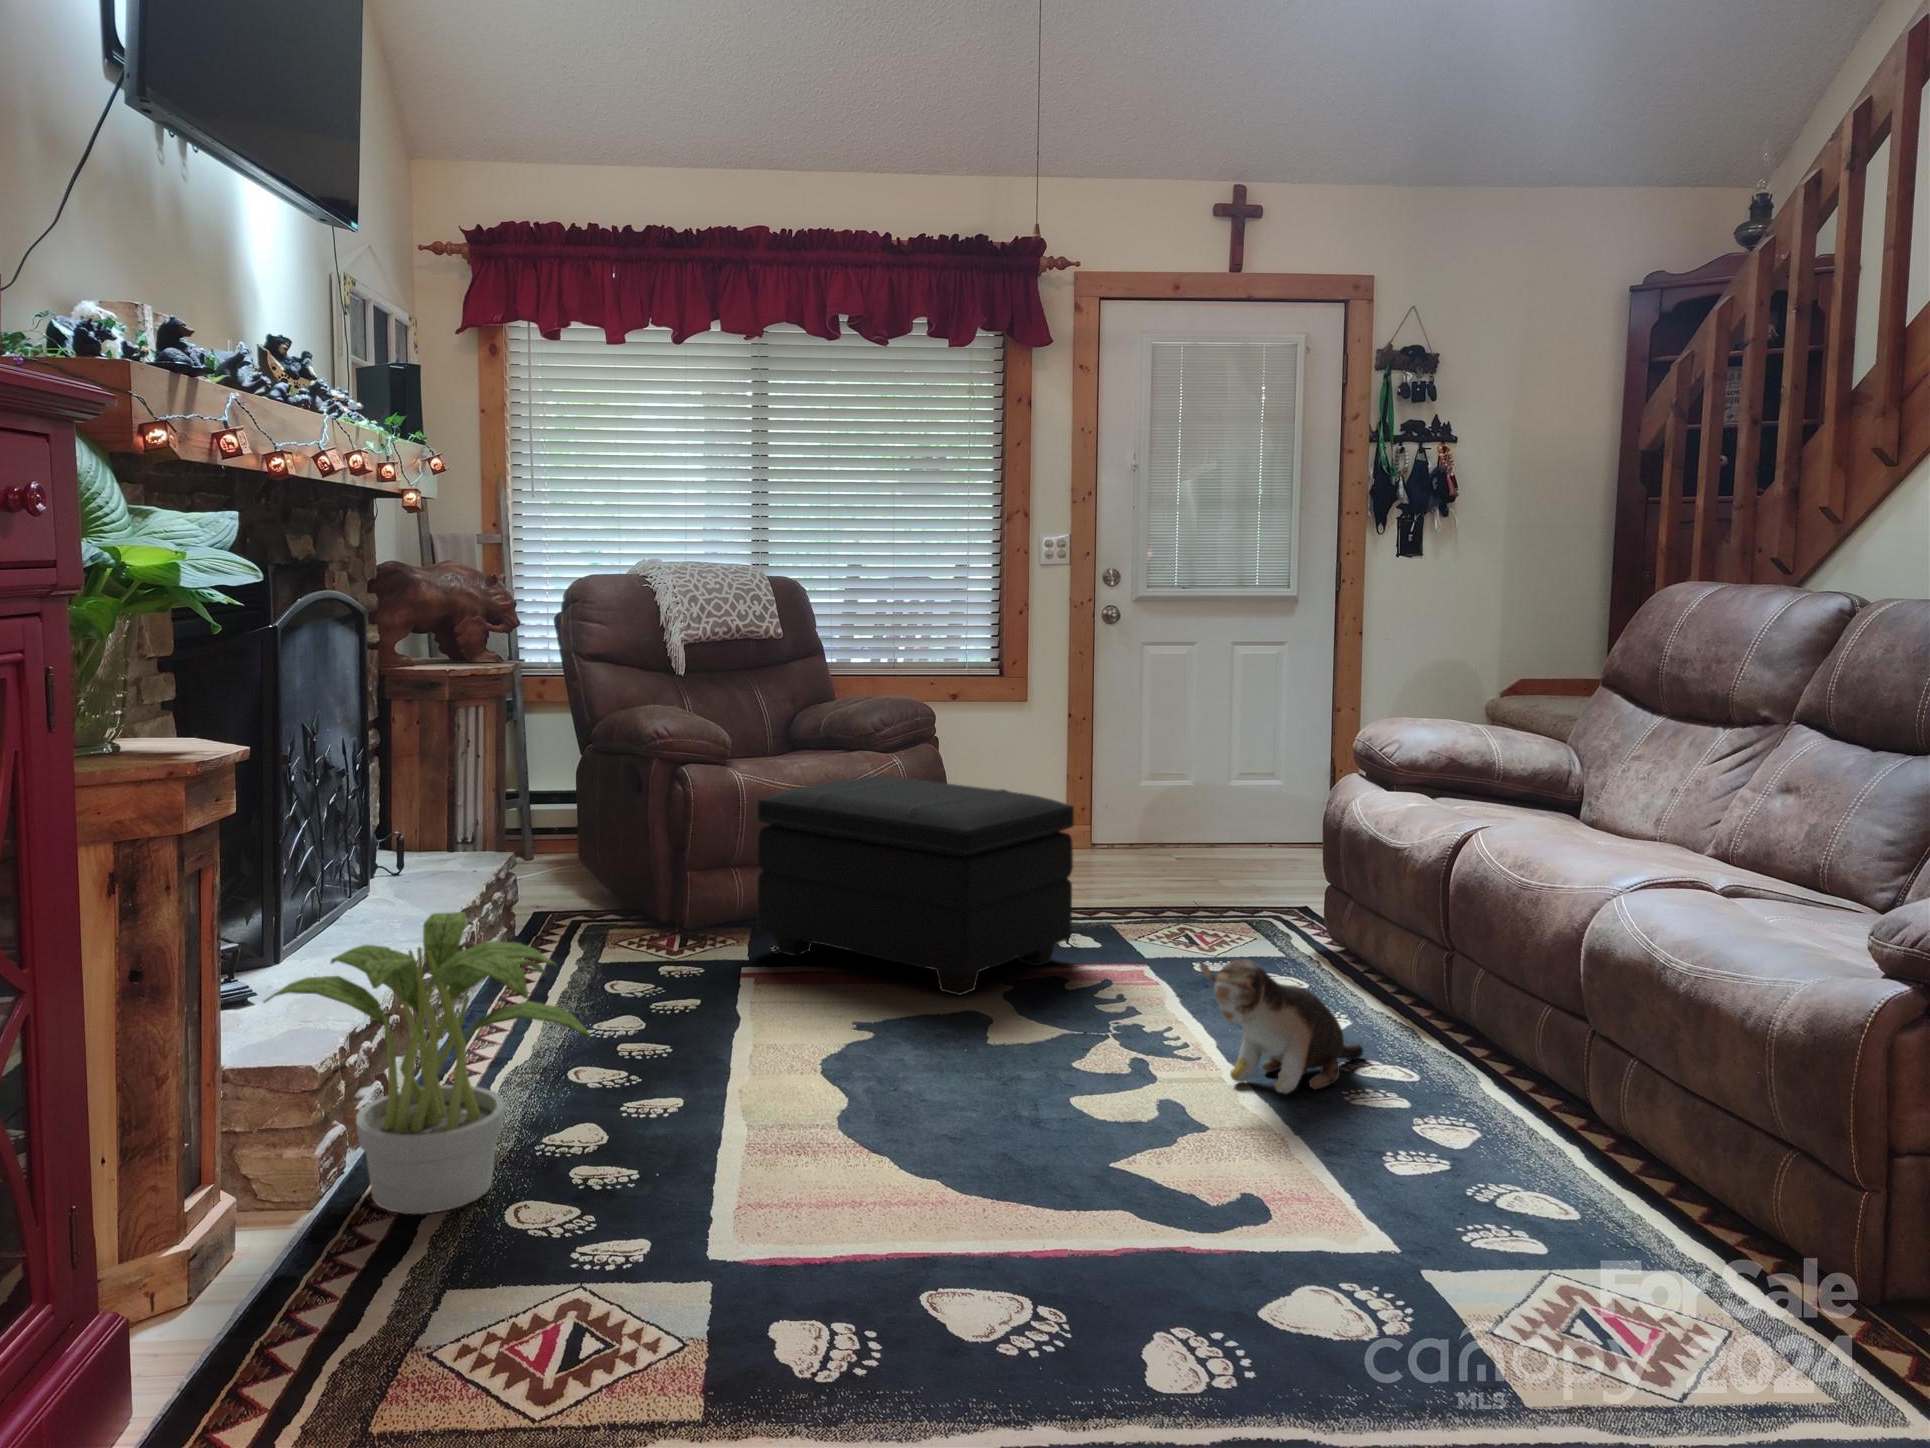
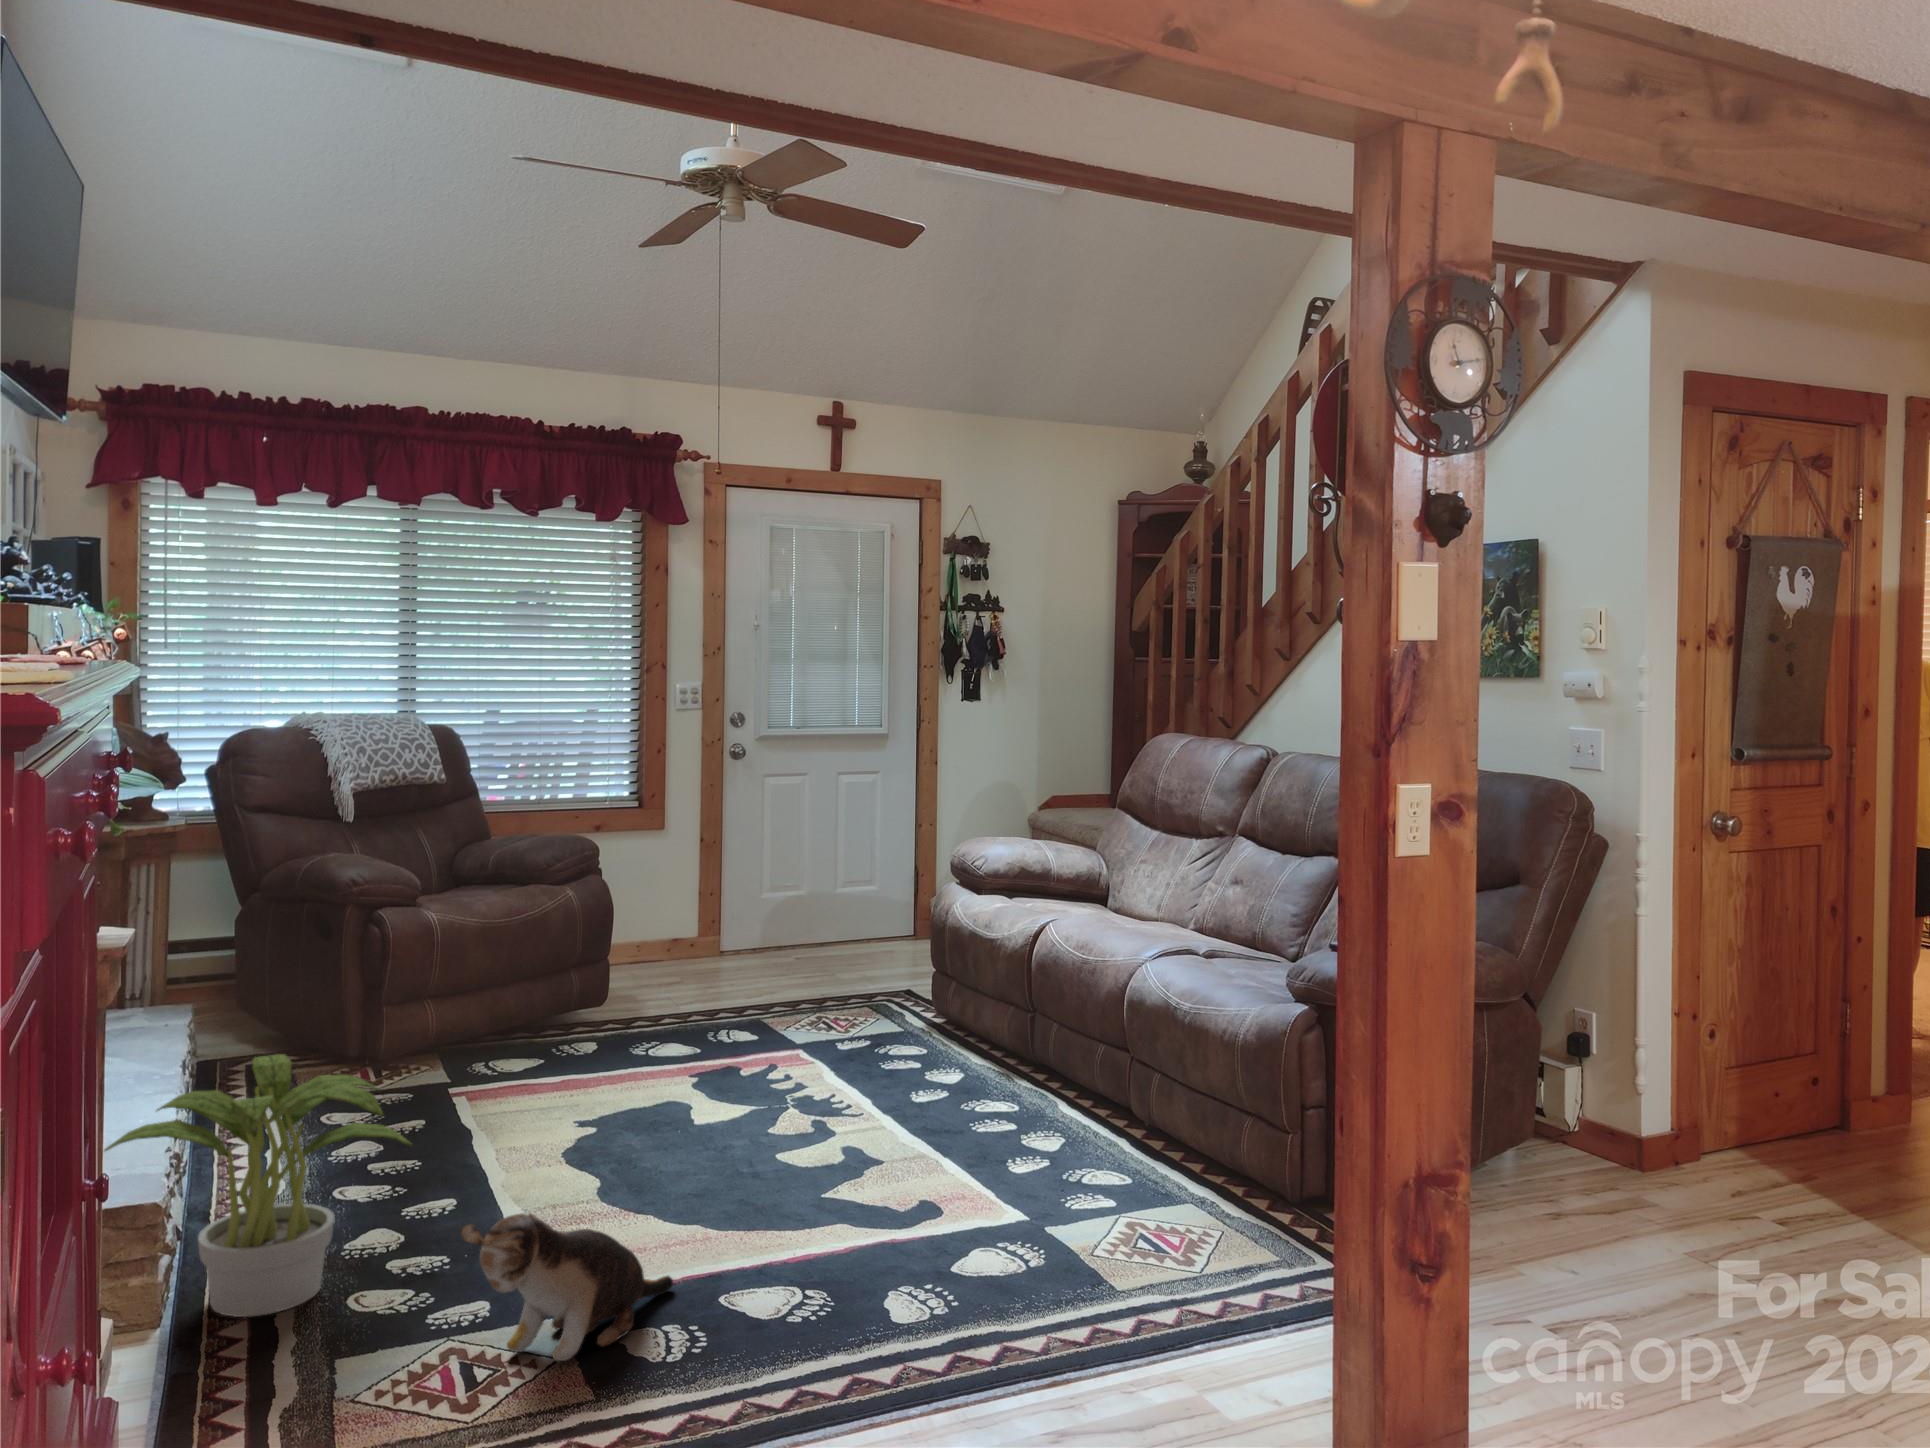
footstool: present [757,777,1074,995] -> none [459,907,739,1088]
plush toy: present [1200,959,1364,1094] -> present [462,1213,673,1361]

